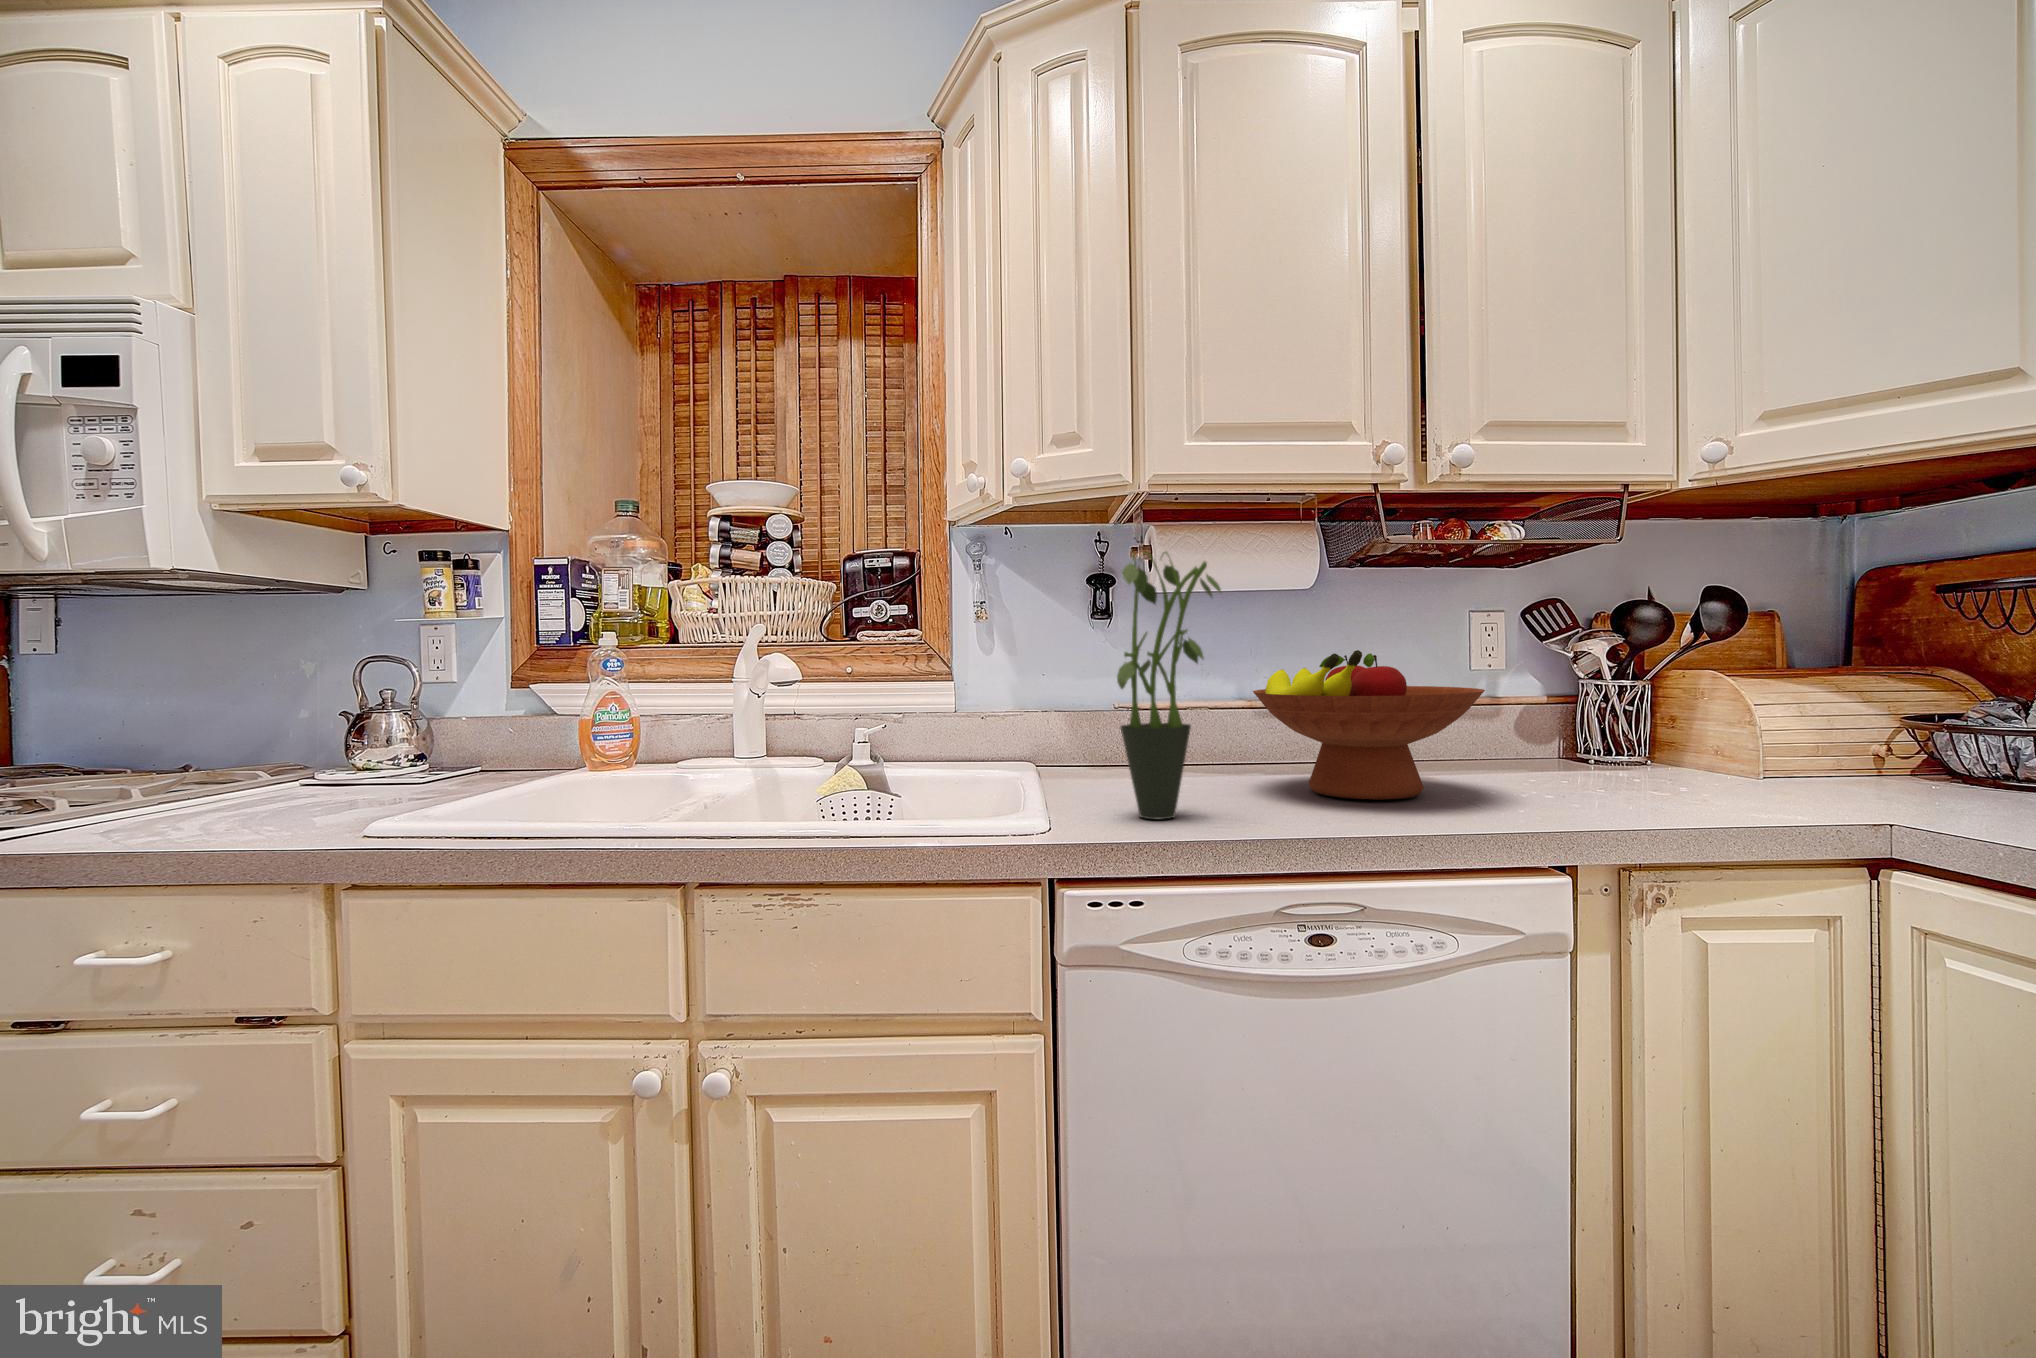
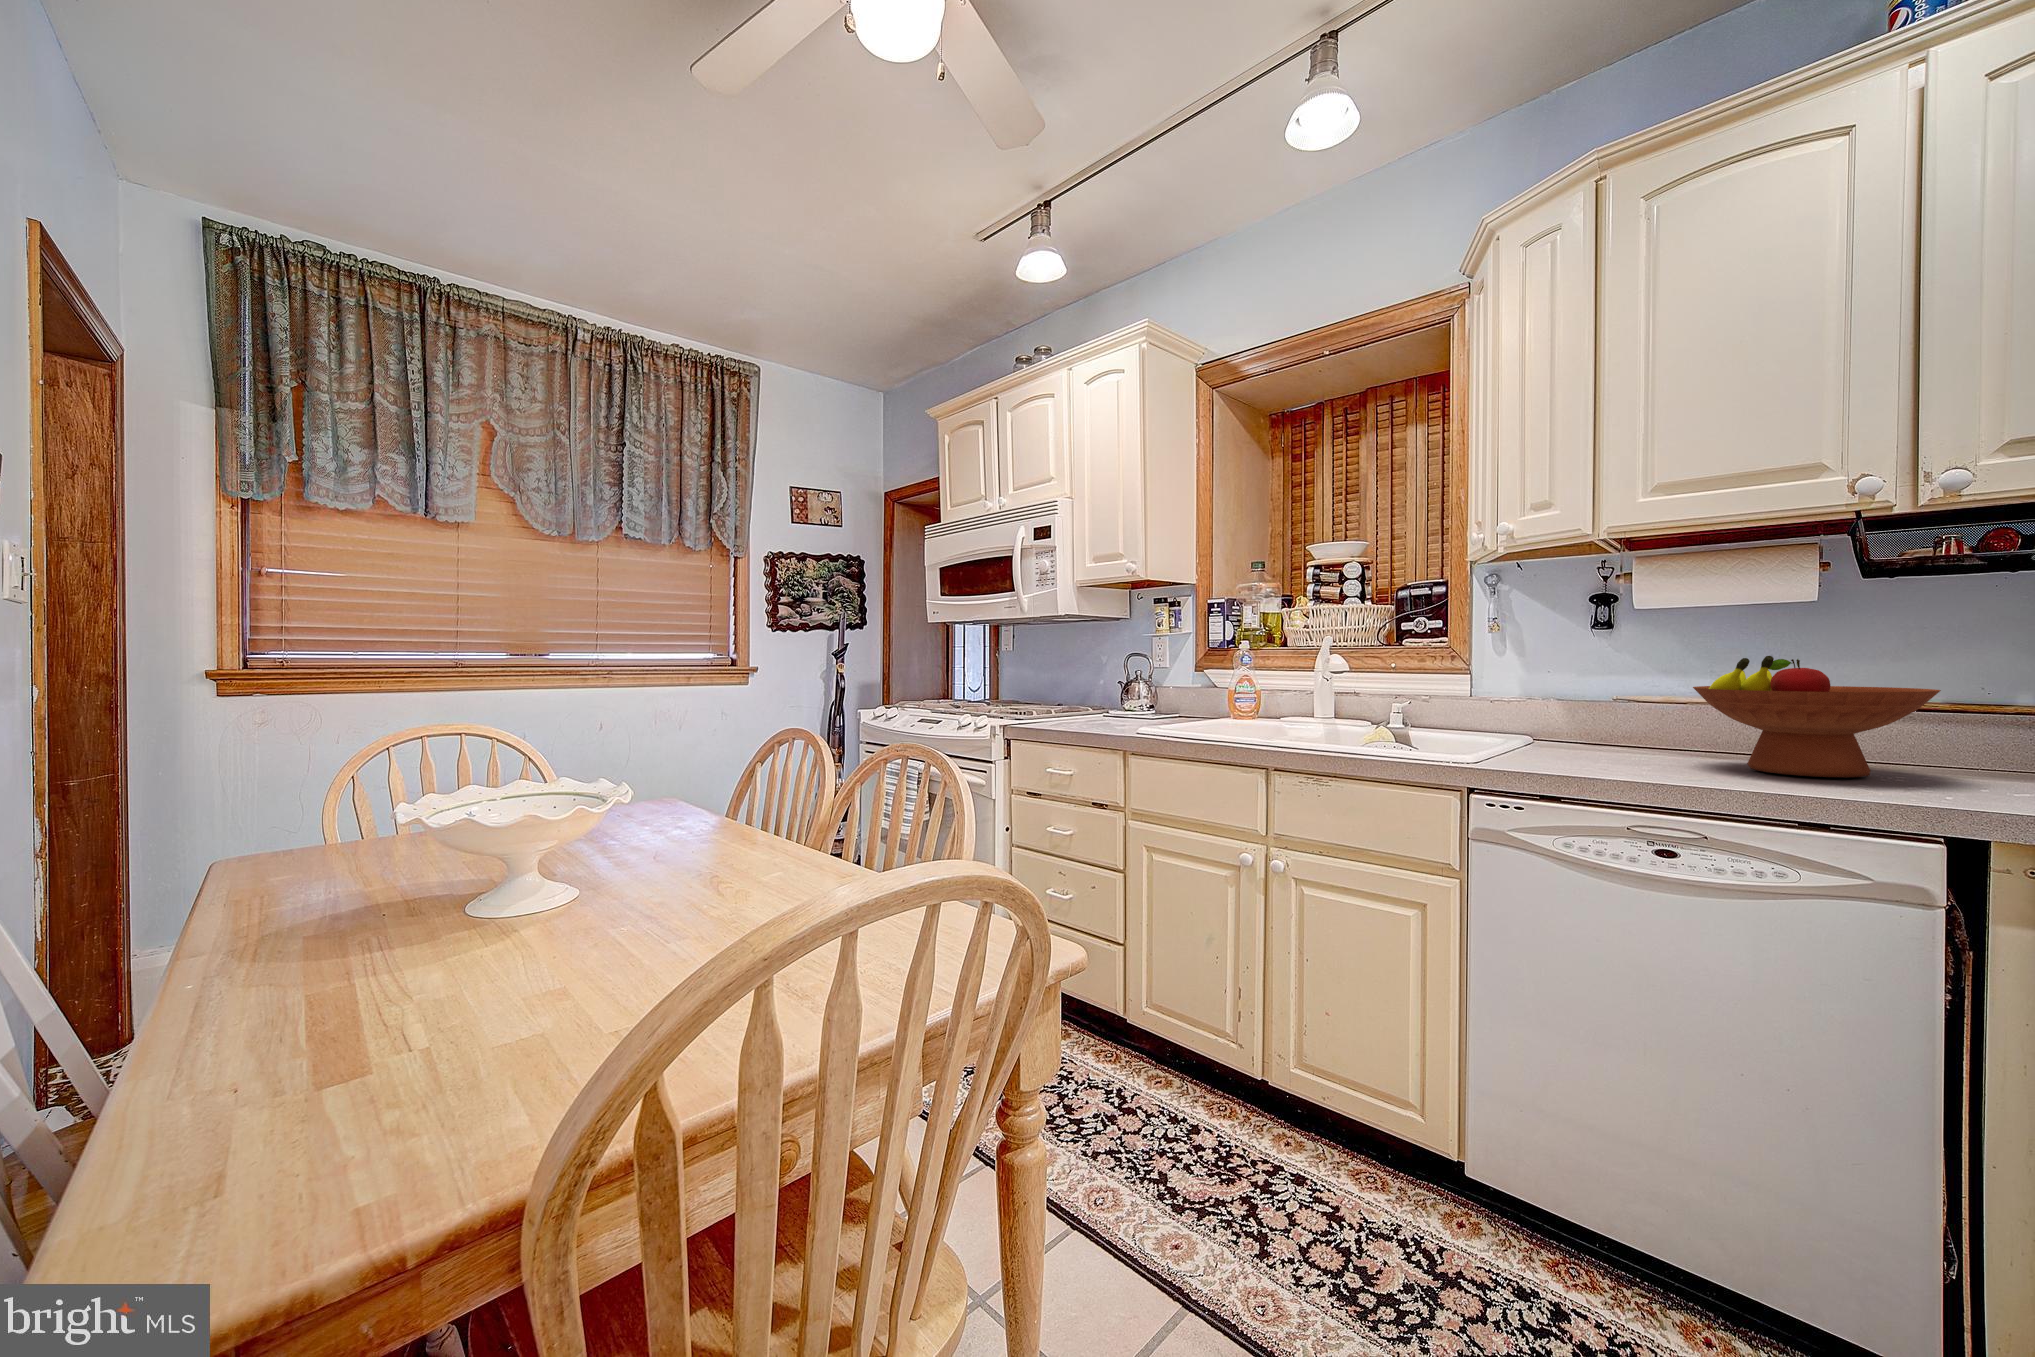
potted plant: present [1117,552,1221,820] -> none [1532,587,1625,767]

